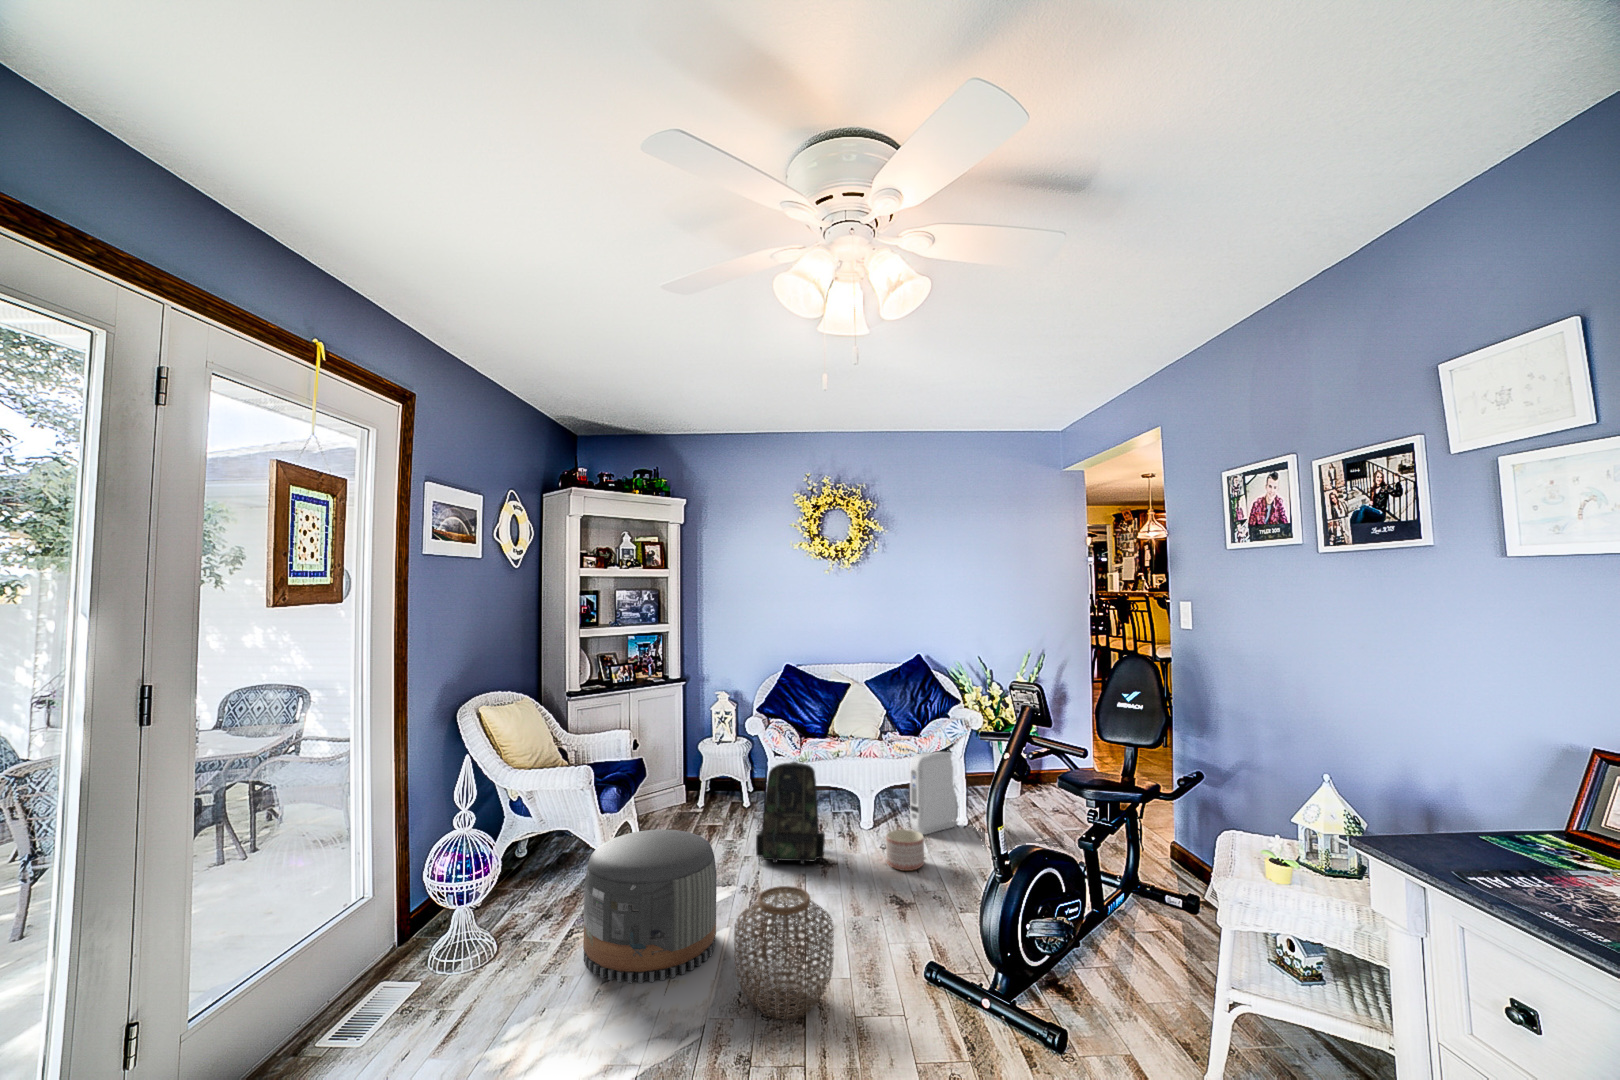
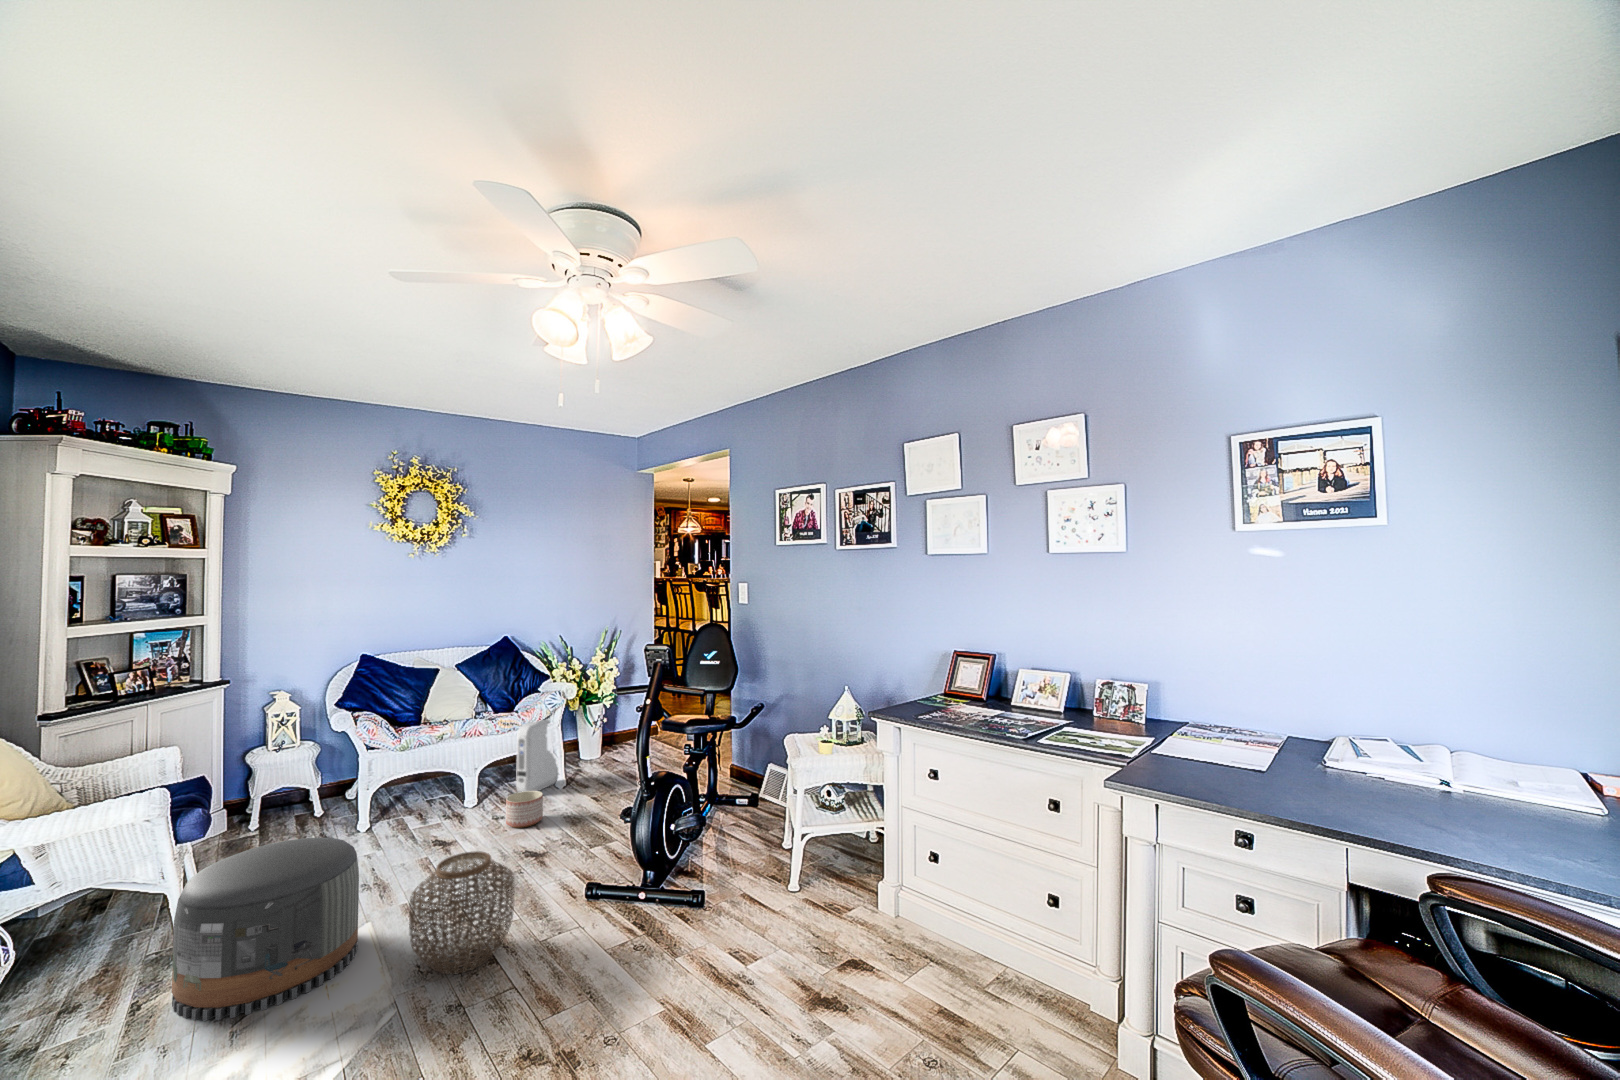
backpack: present [756,761,825,864] -> none [361,750,442,862]

